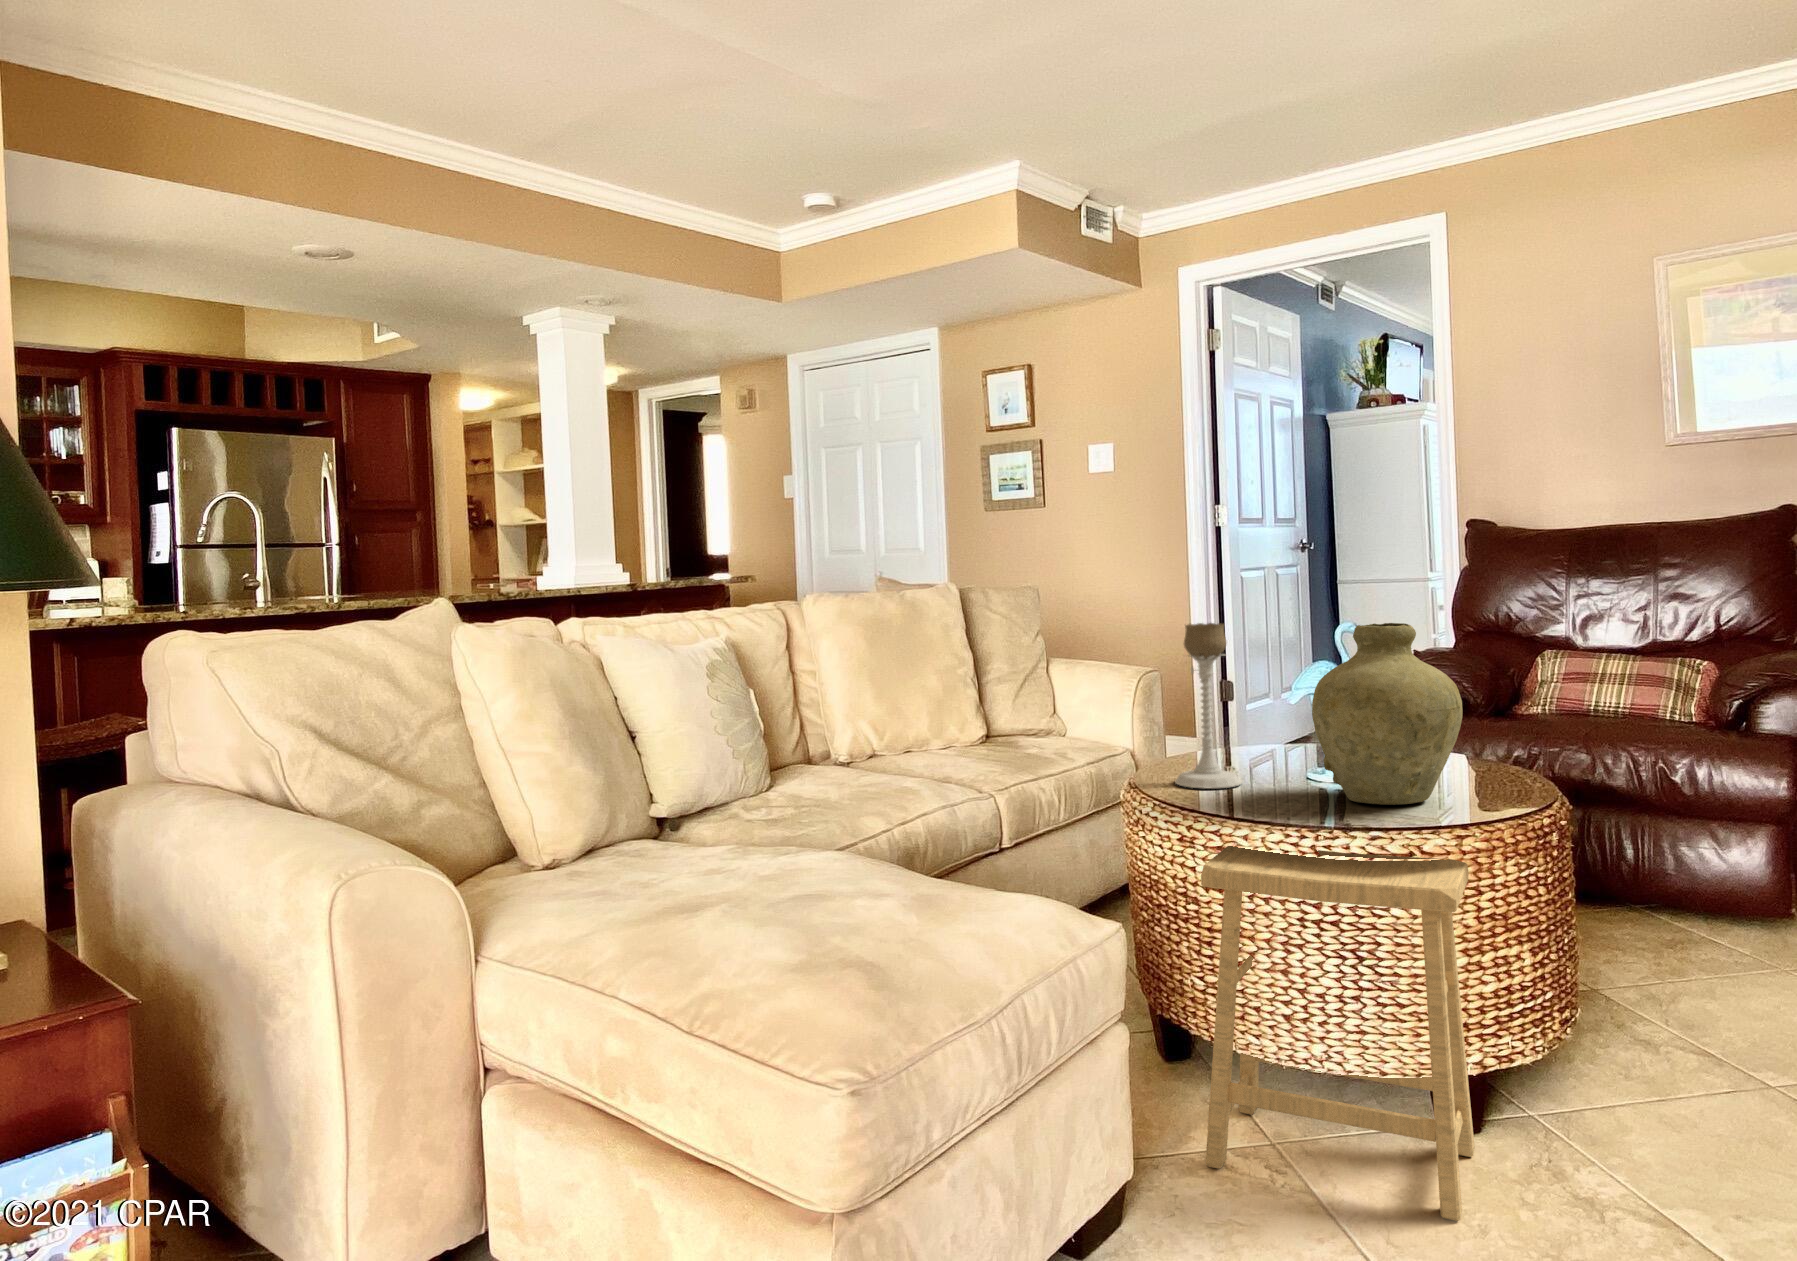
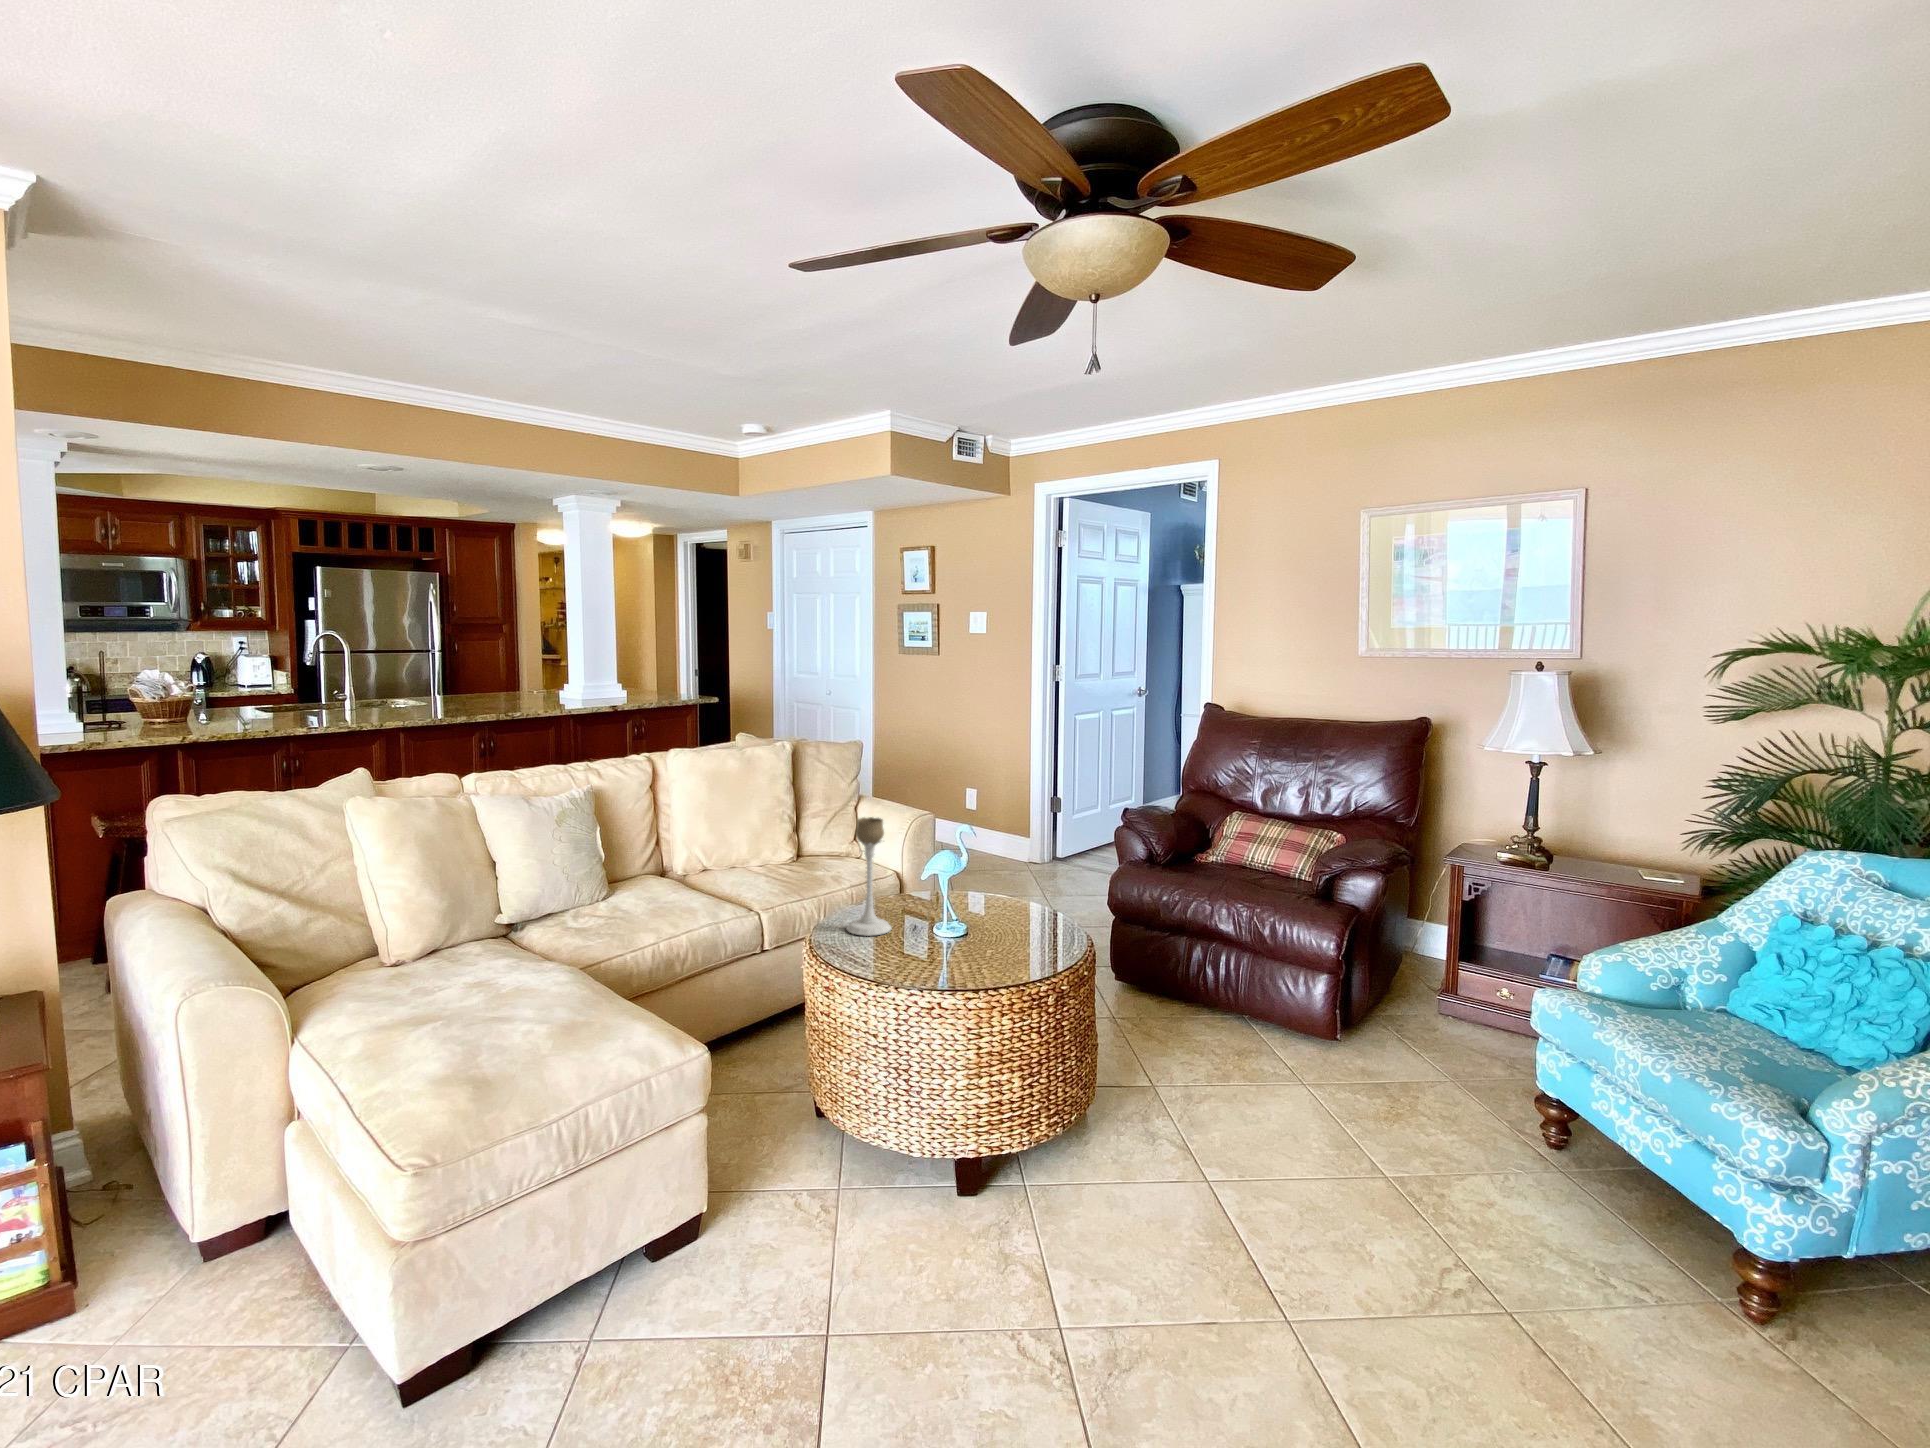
vase: present [1312,623,1463,805] -> none [914,835,1010,964]
footstool: present [1201,846,1475,1221] -> none [788,984,973,1263]

